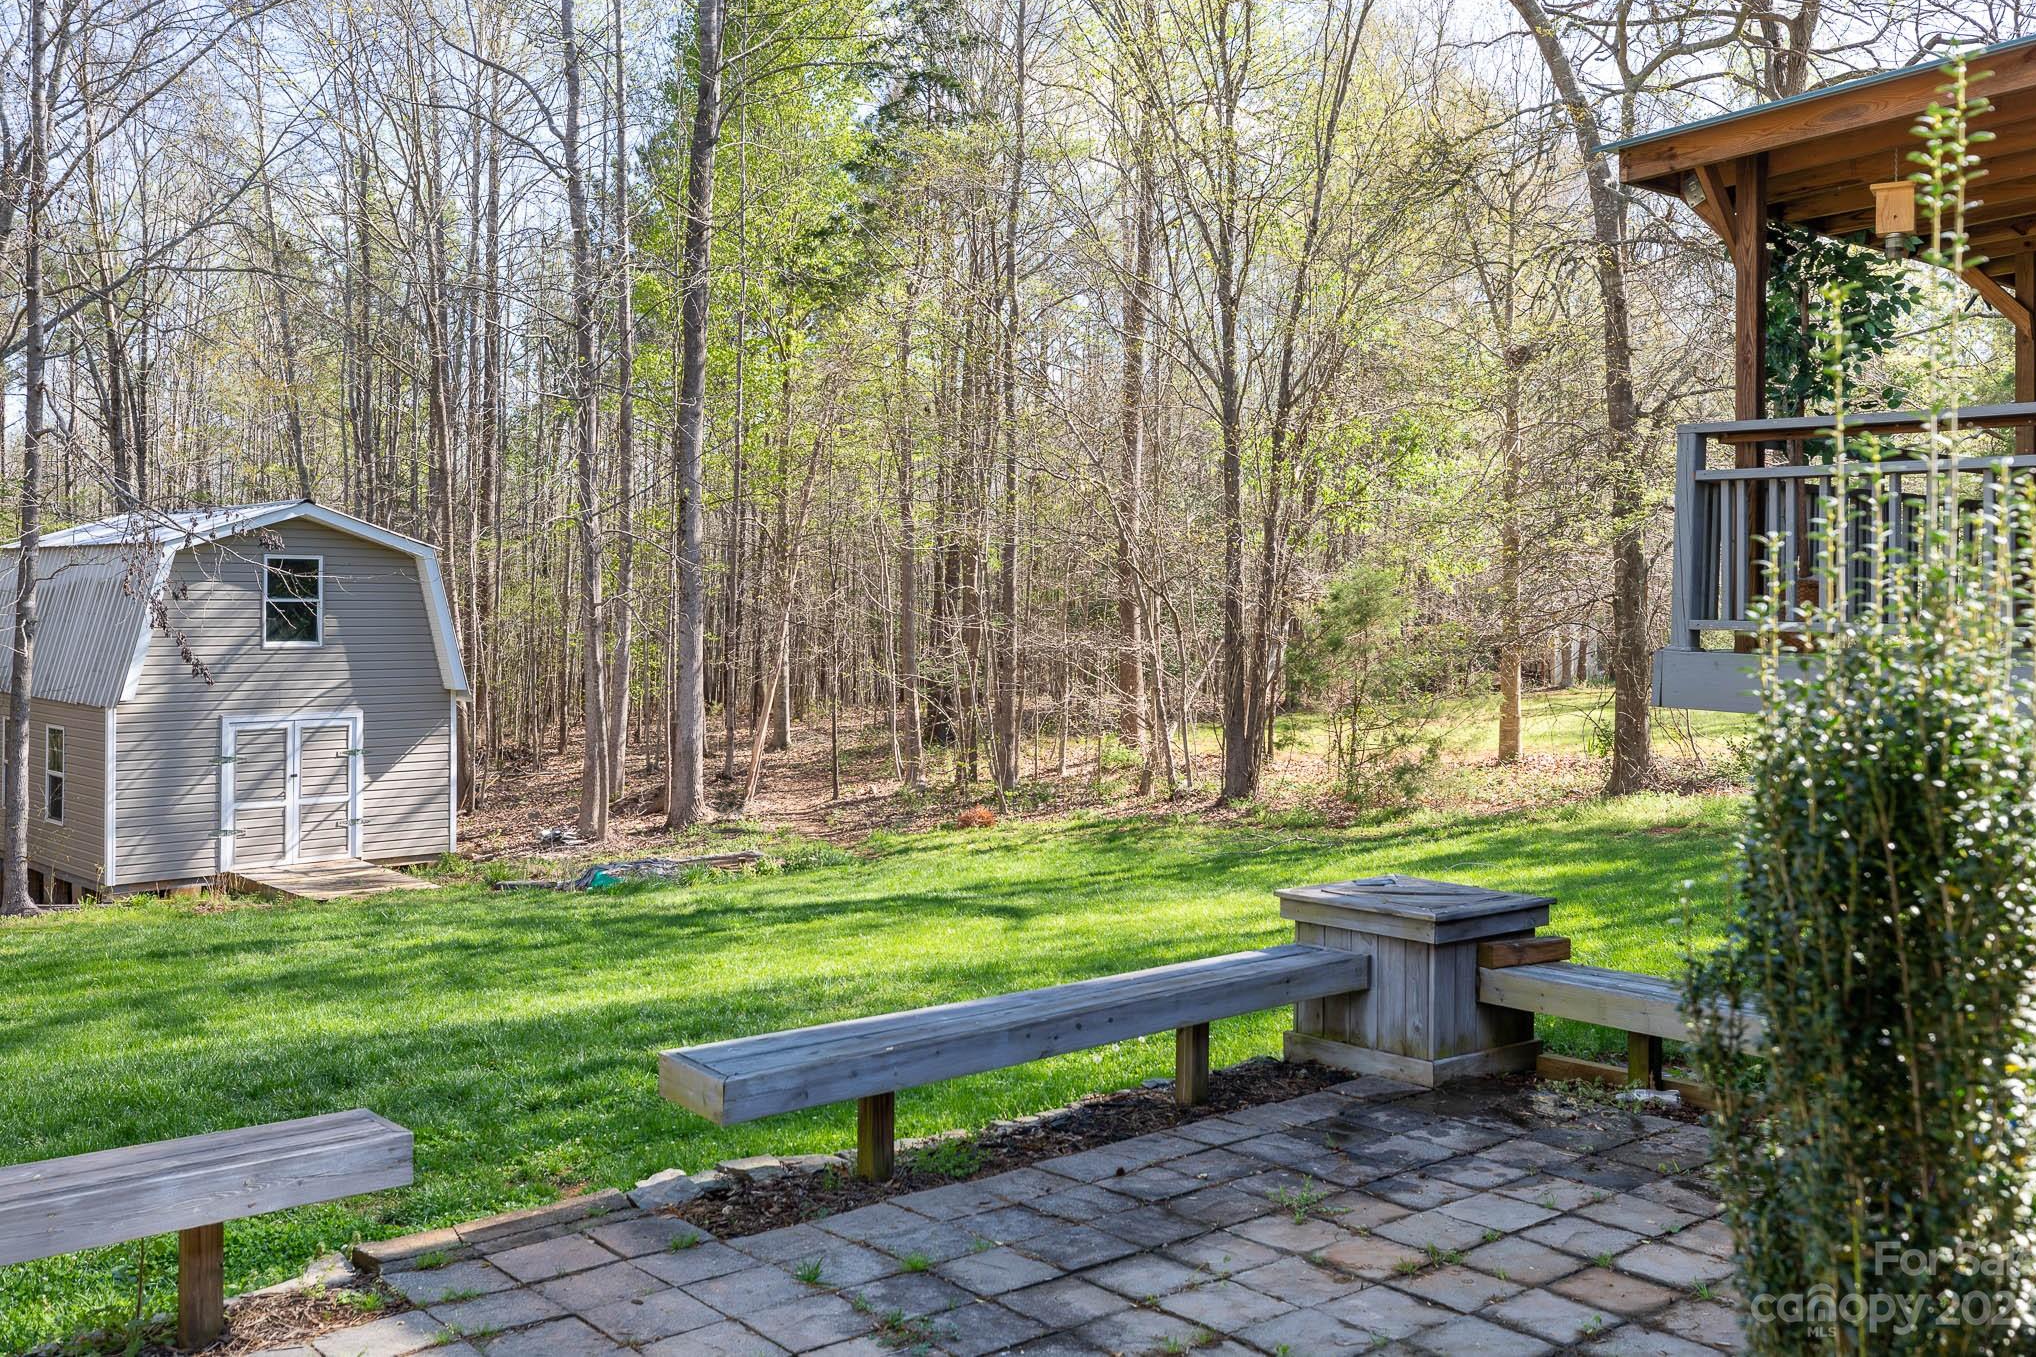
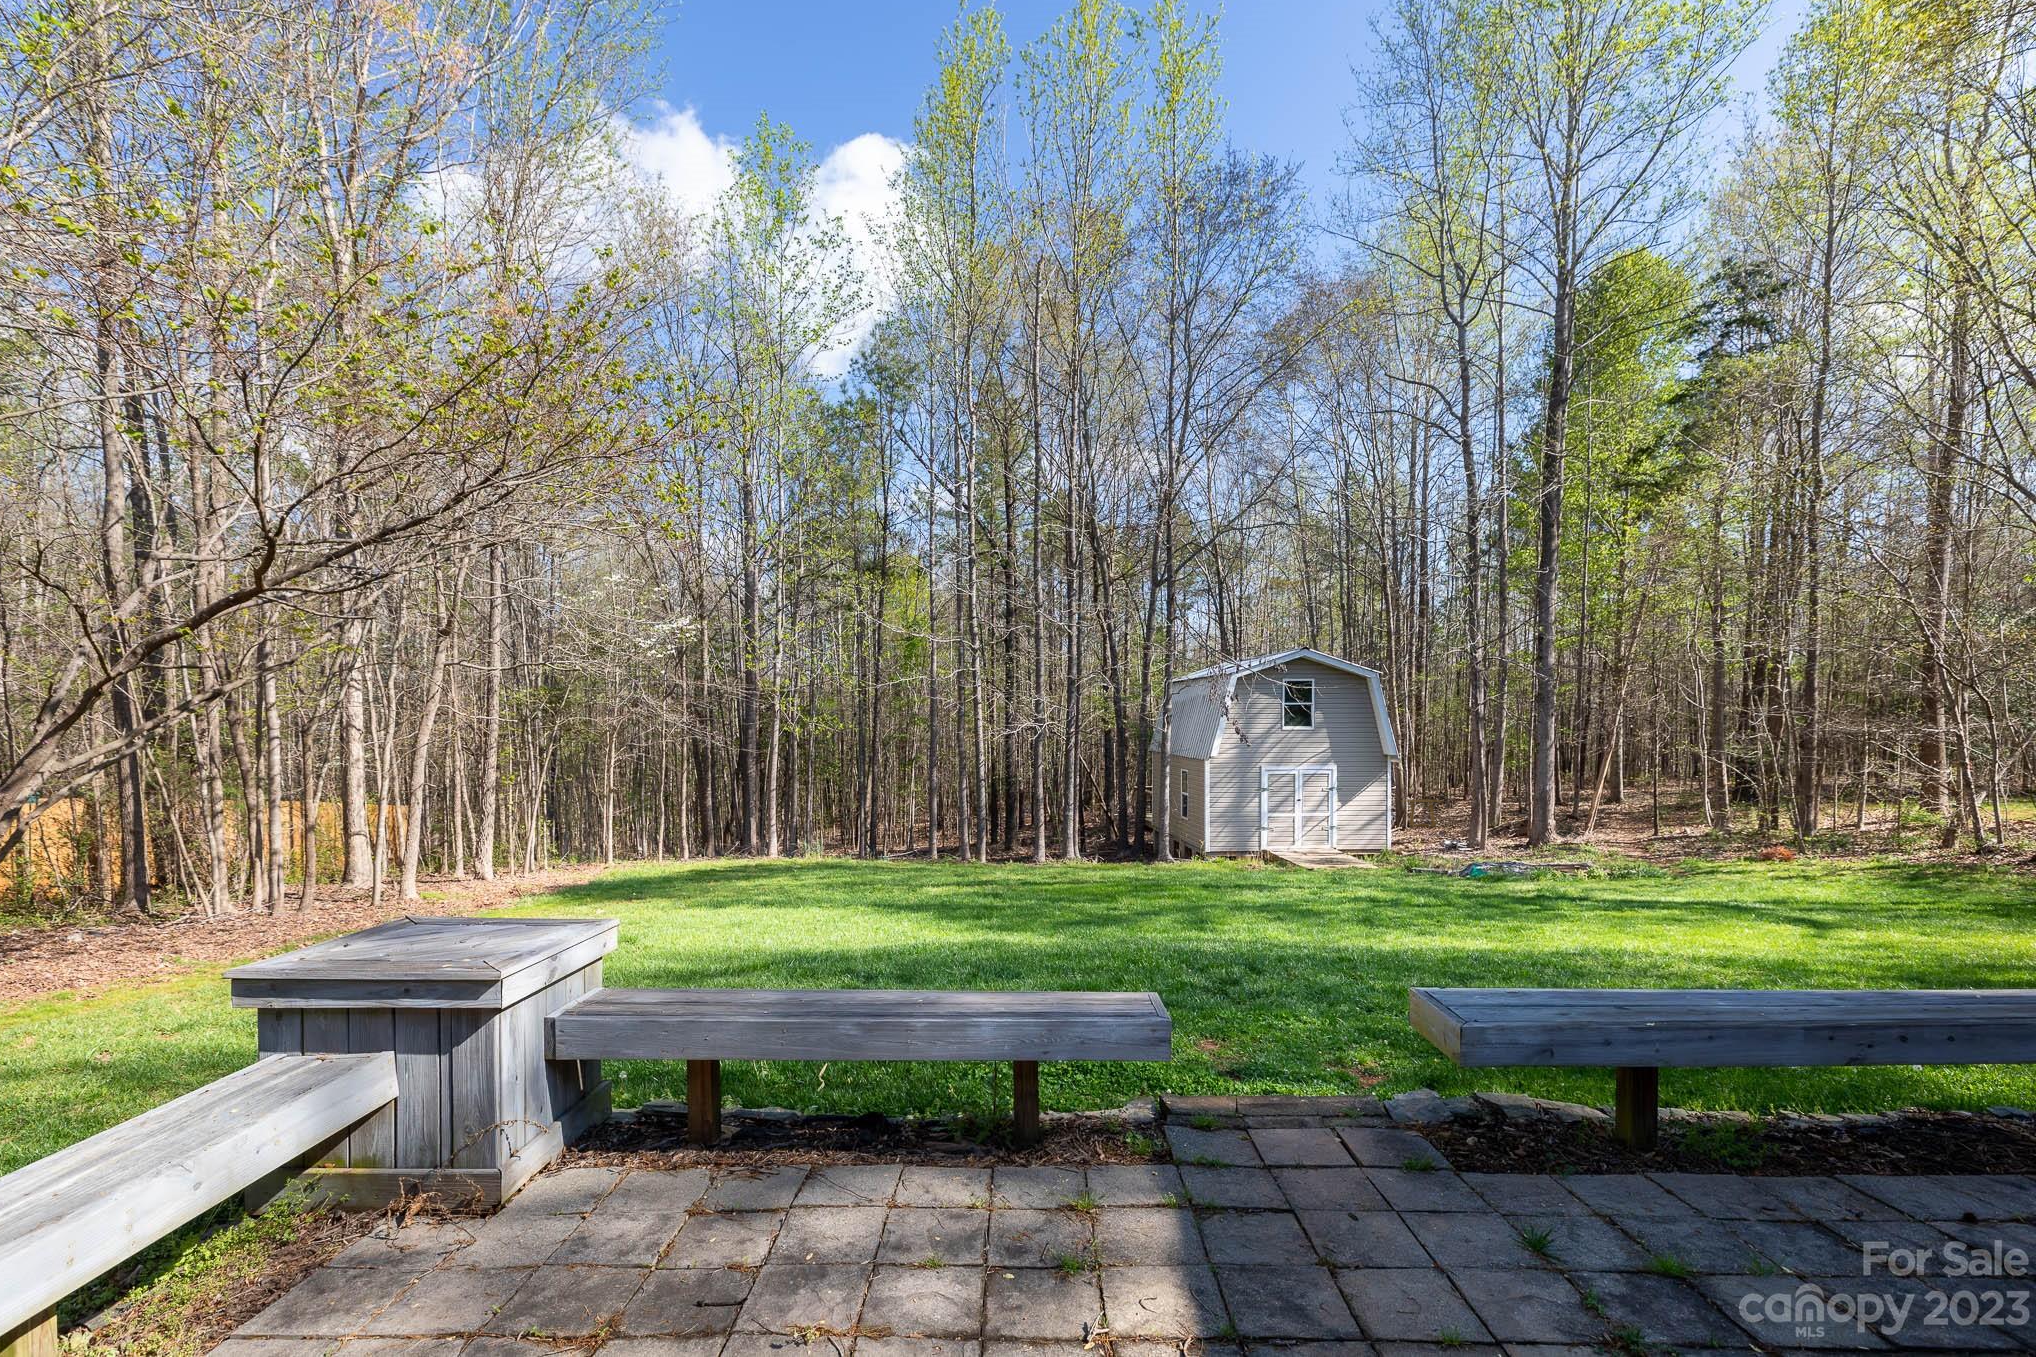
round table: none [467,760,538,809] -> present [1401,800,1439,827]

